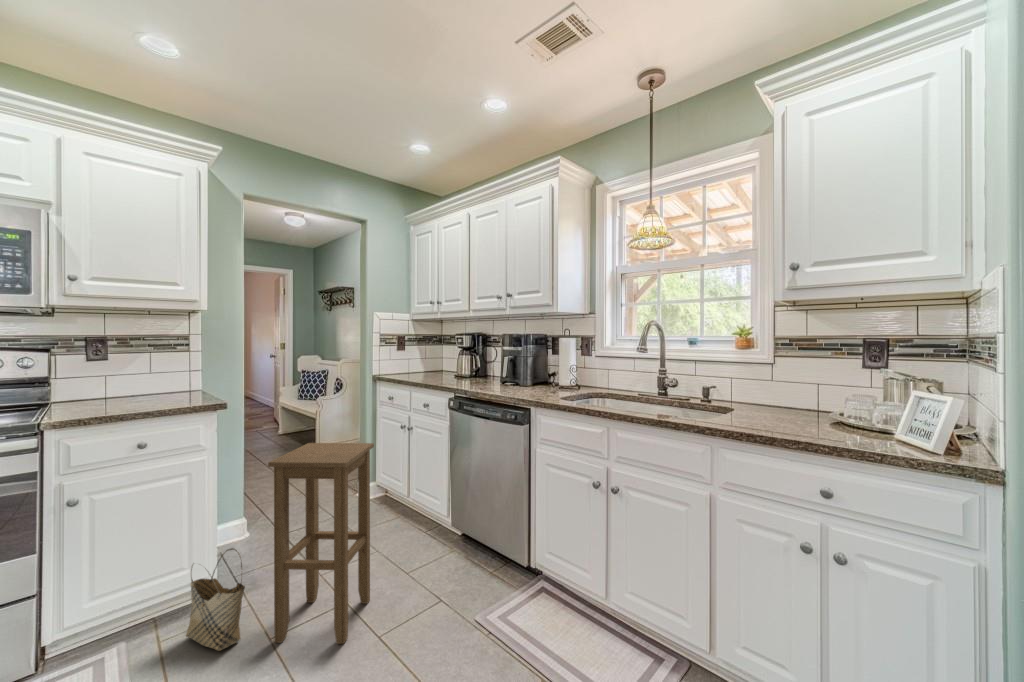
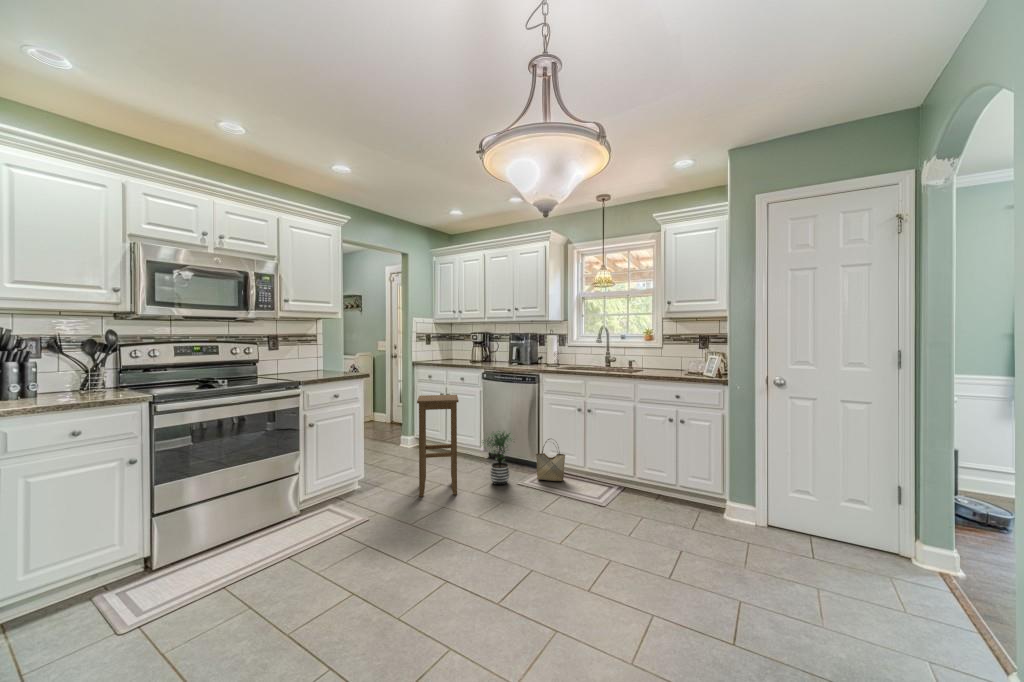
potted plant: none [404,509,476,621] -> present [482,431,512,485]
woven basket: present [186,548,245,651] -> present [536,439,565,481]

